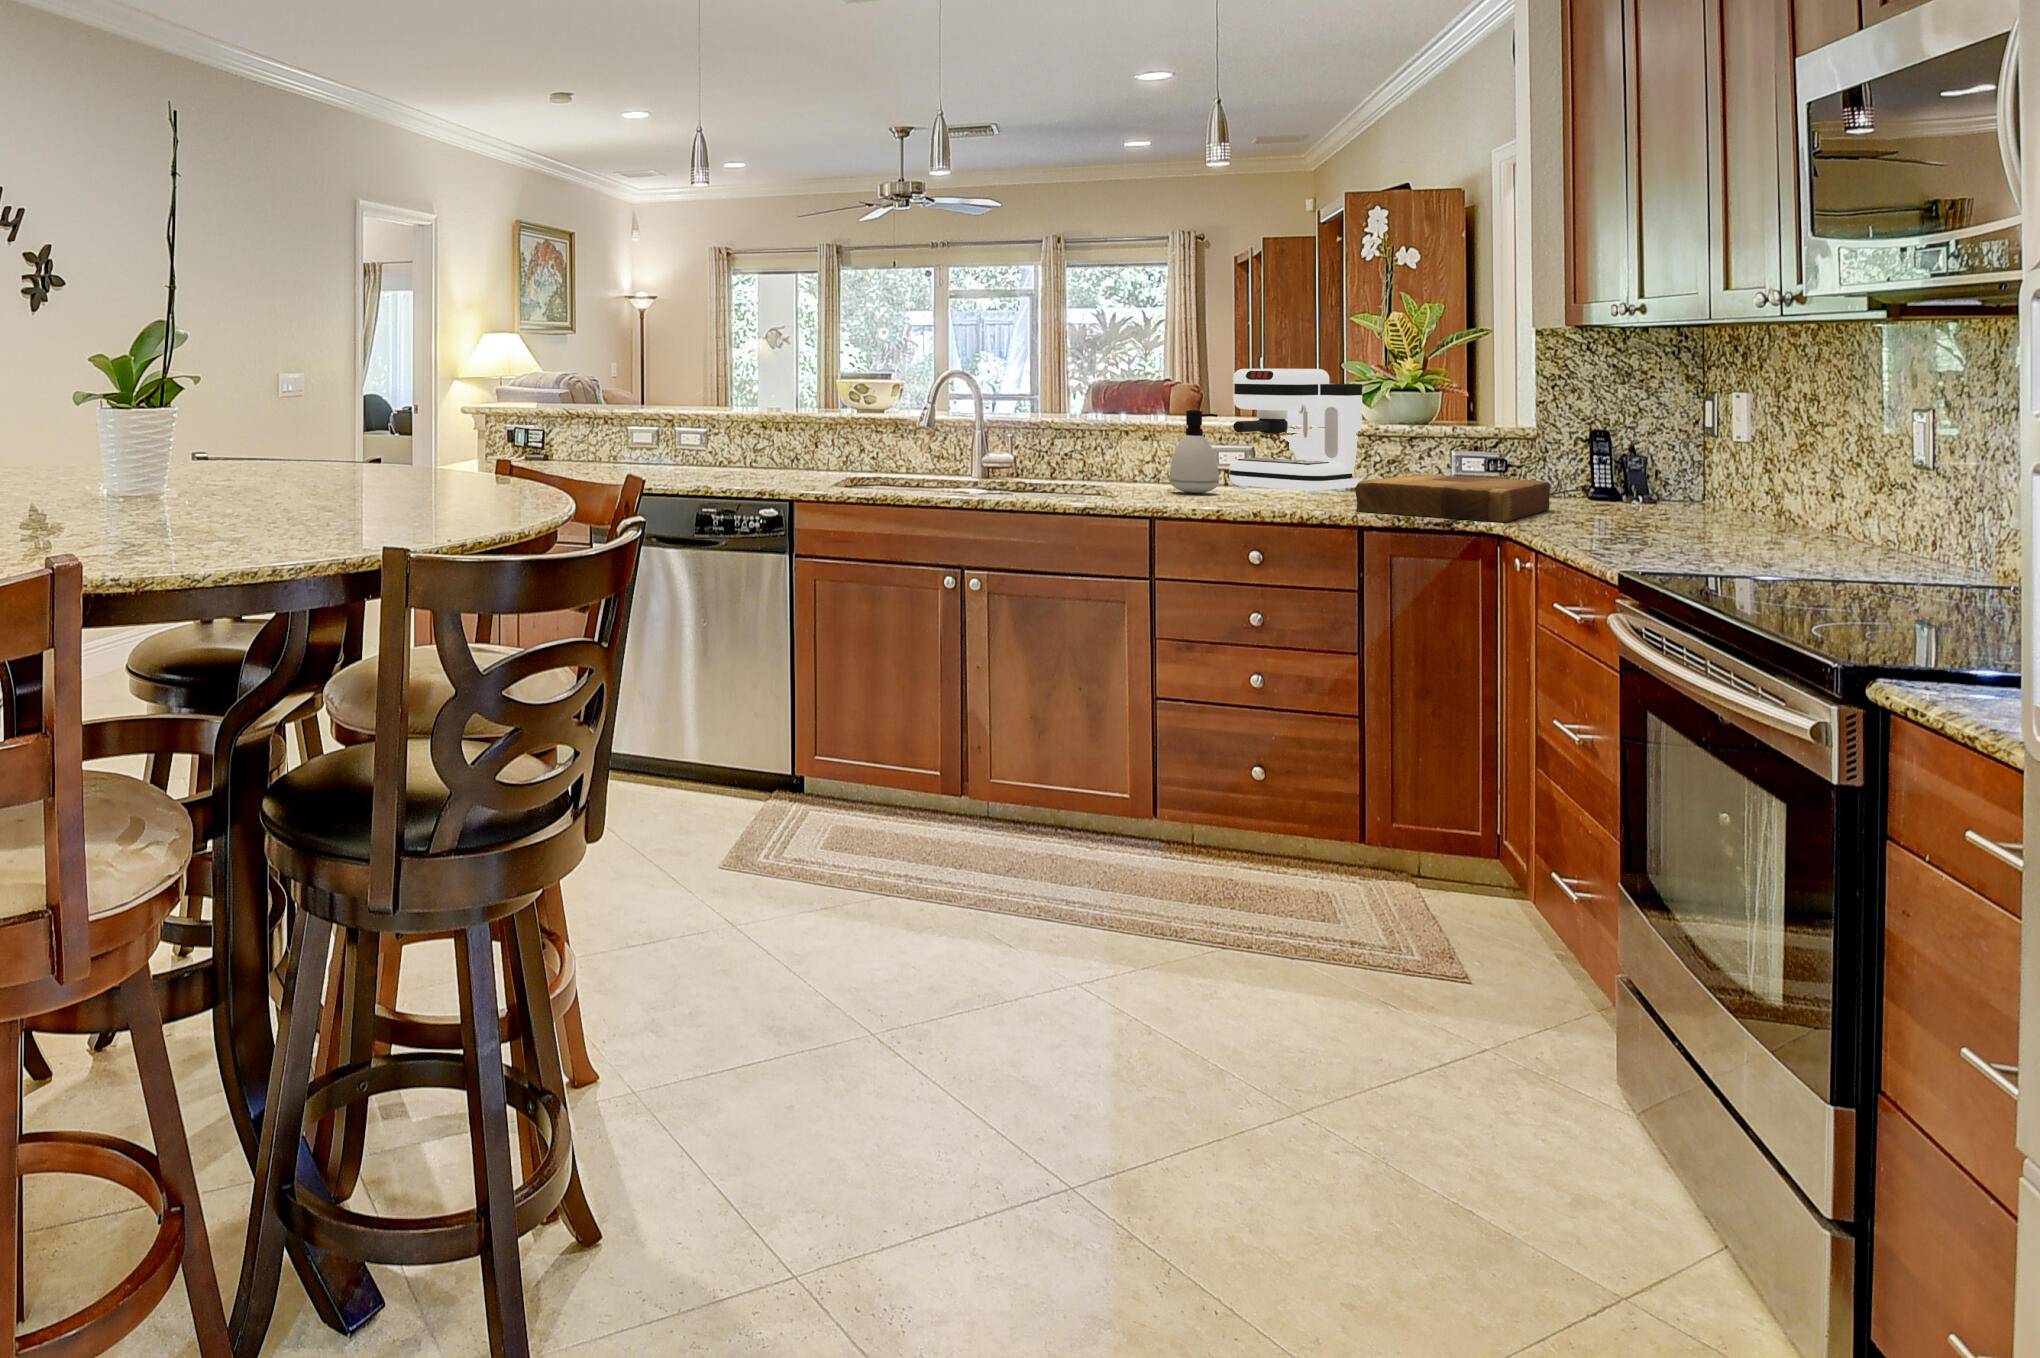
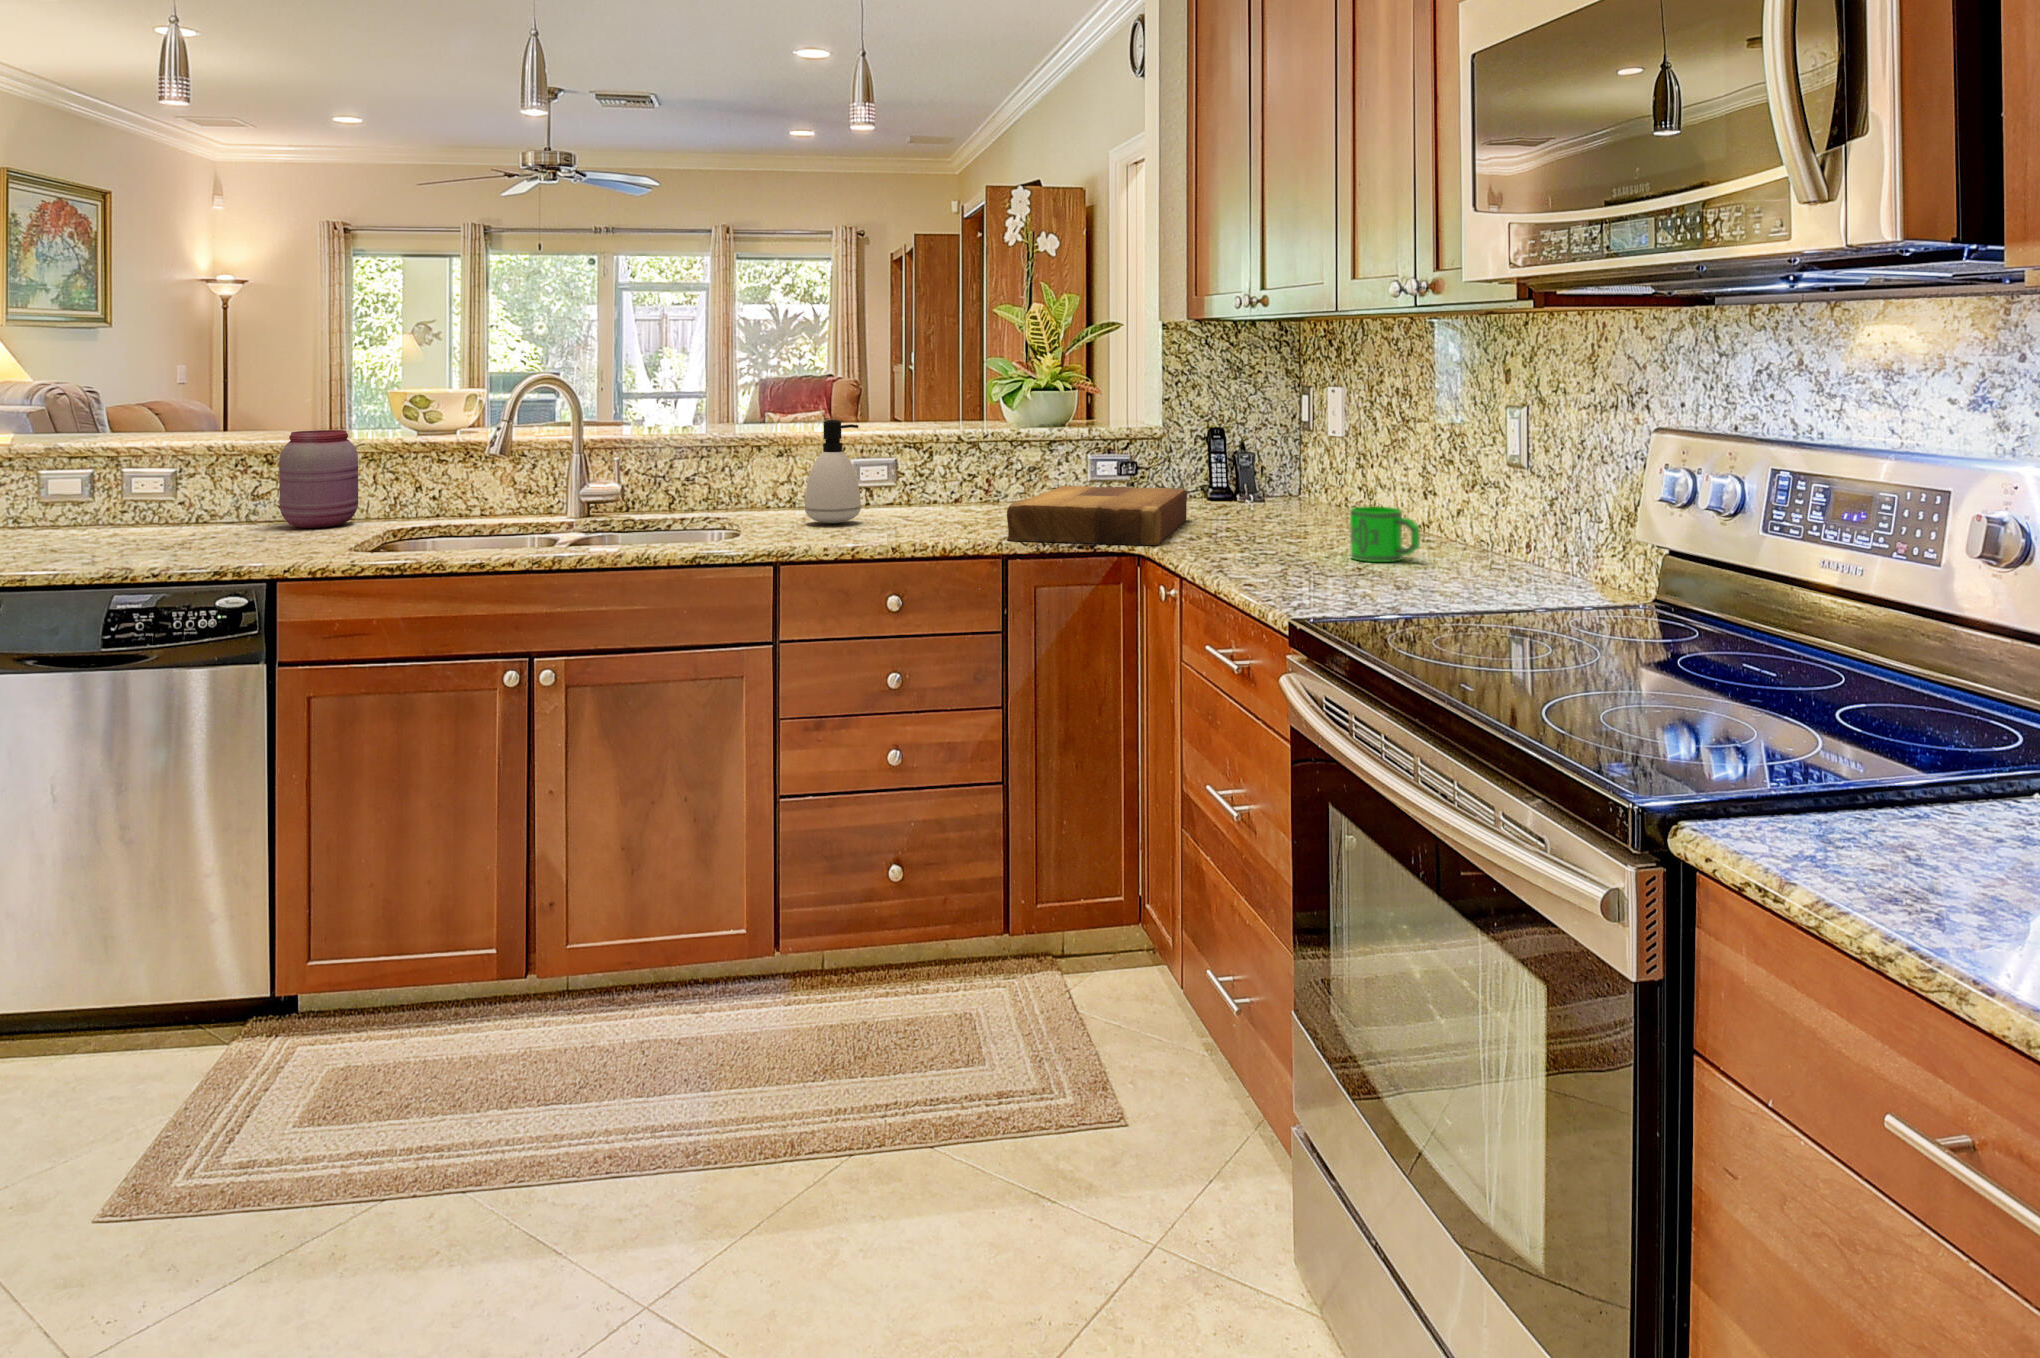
coffee maker: present [1229,369,1363,494] -> none [873,367,1009,513]
jar: none [778,408,827,474] -> present [279,430,358,528]
mug: none [1712,497,1790,546] -> present [1350,506,1420,562]

